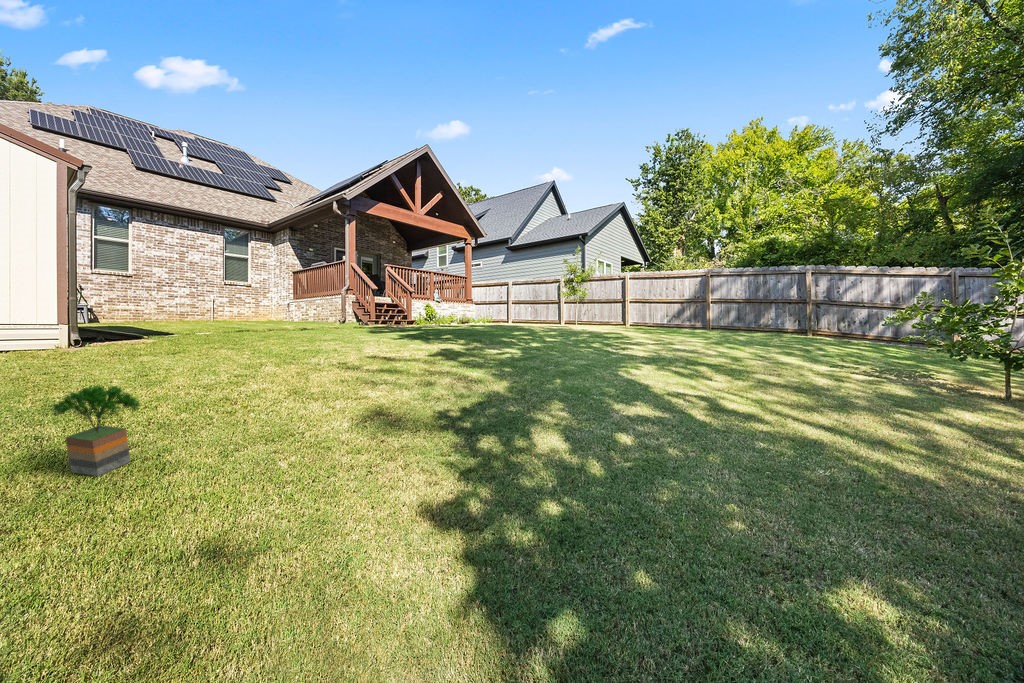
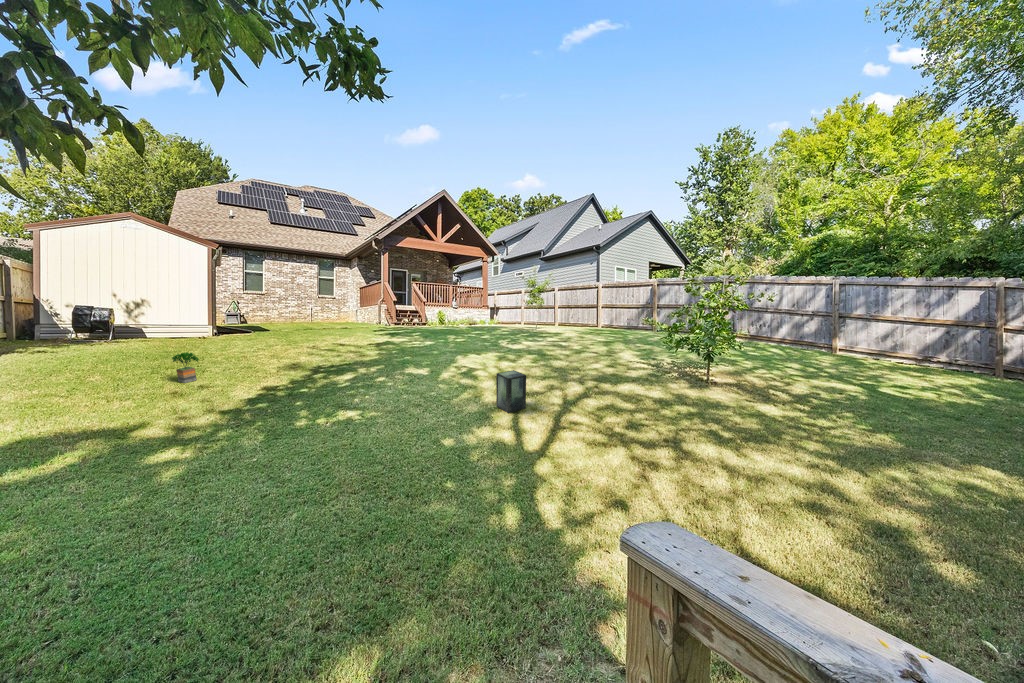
storage box: none [913,399,1000,492] -> present [496,370,526,413]

